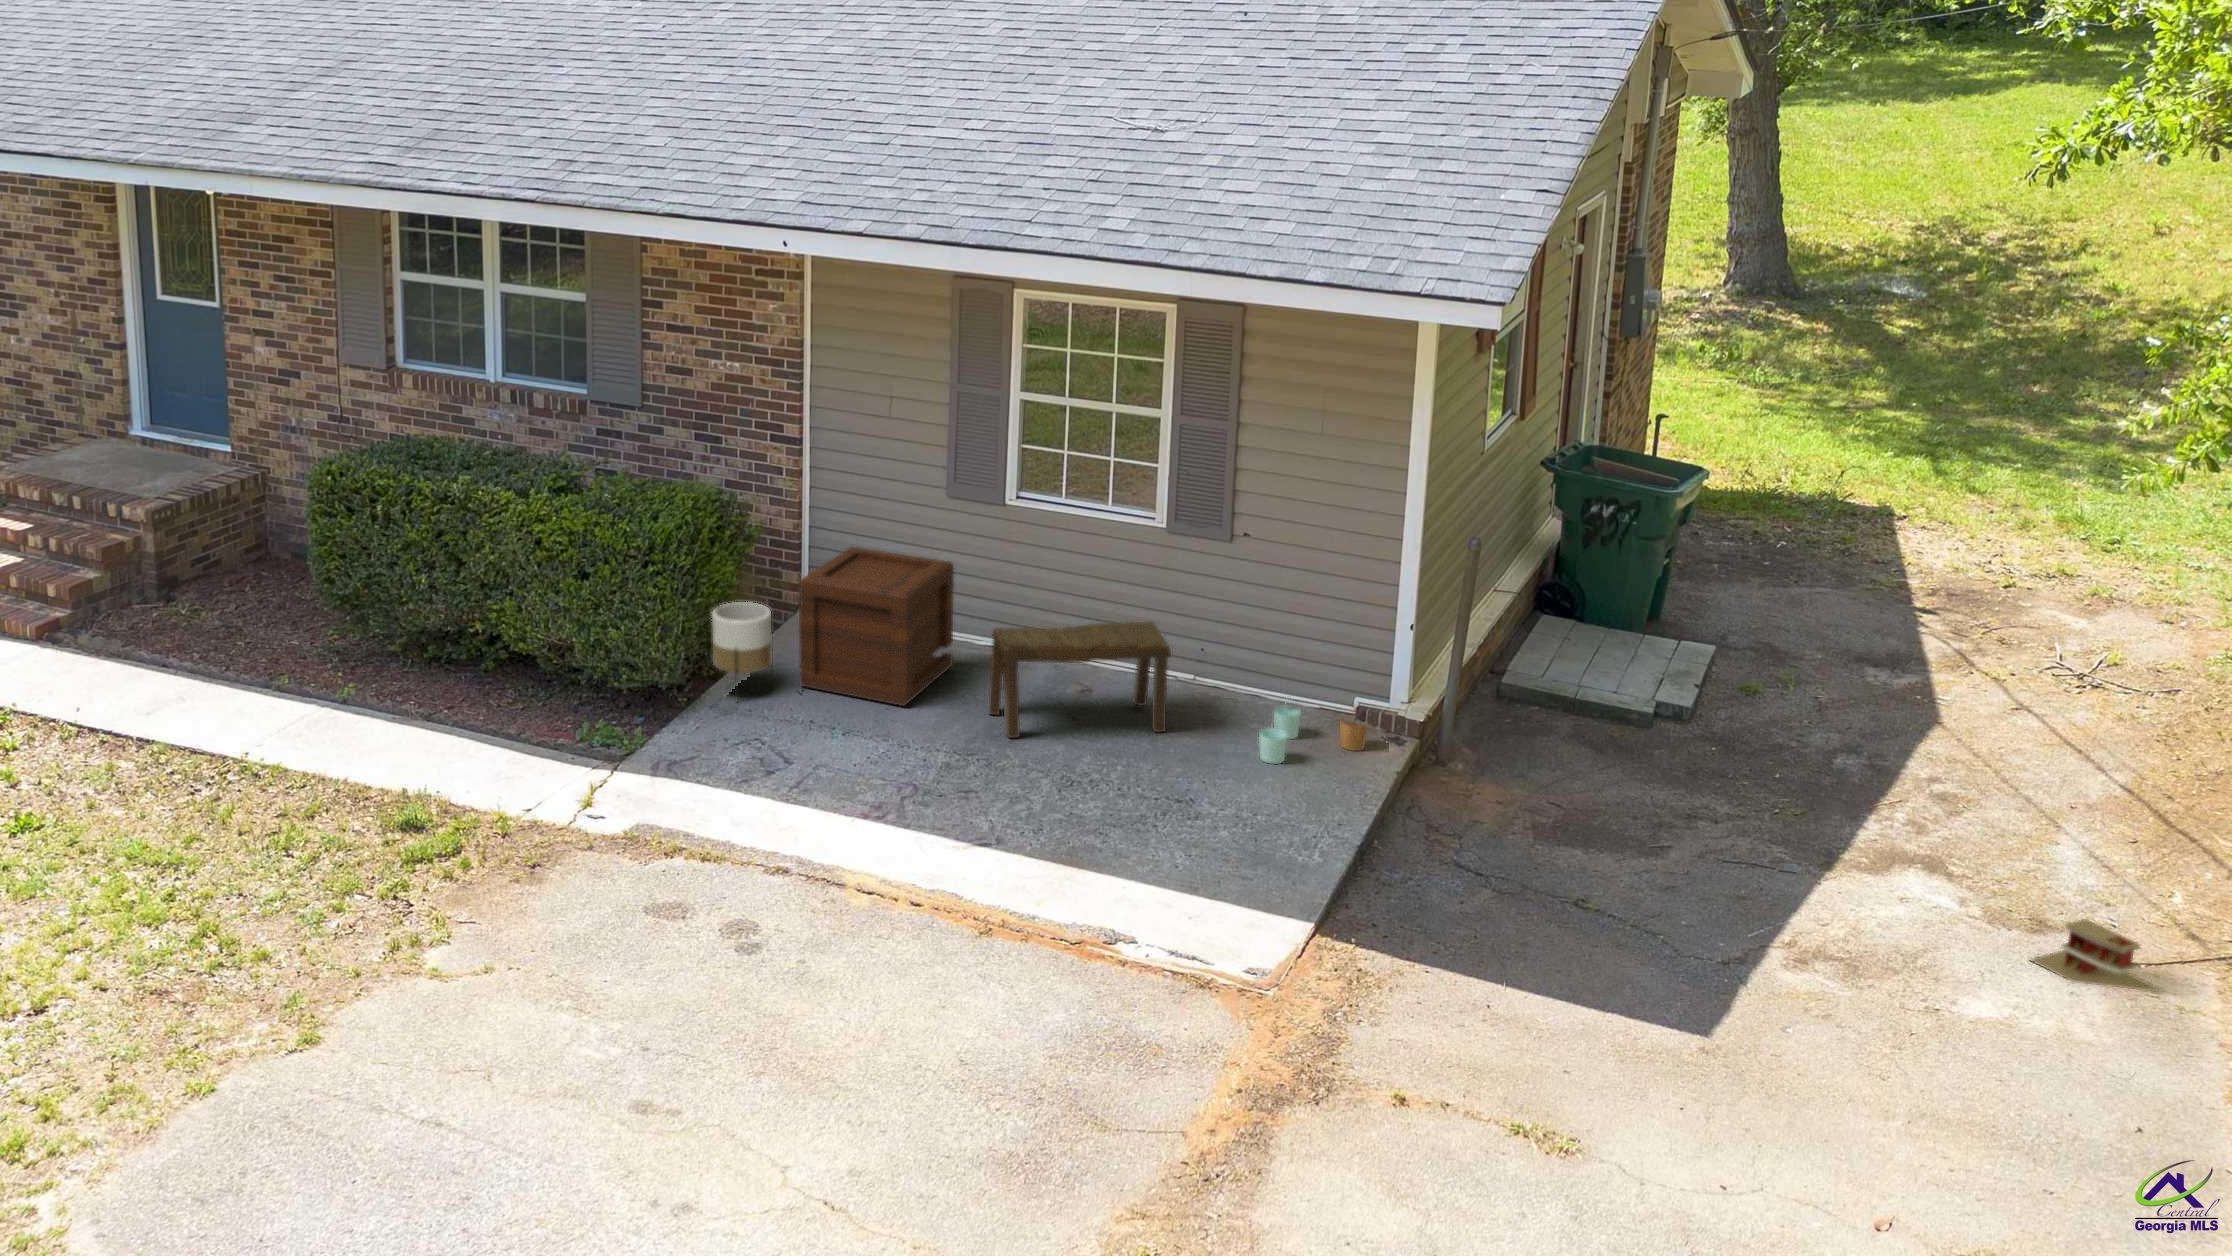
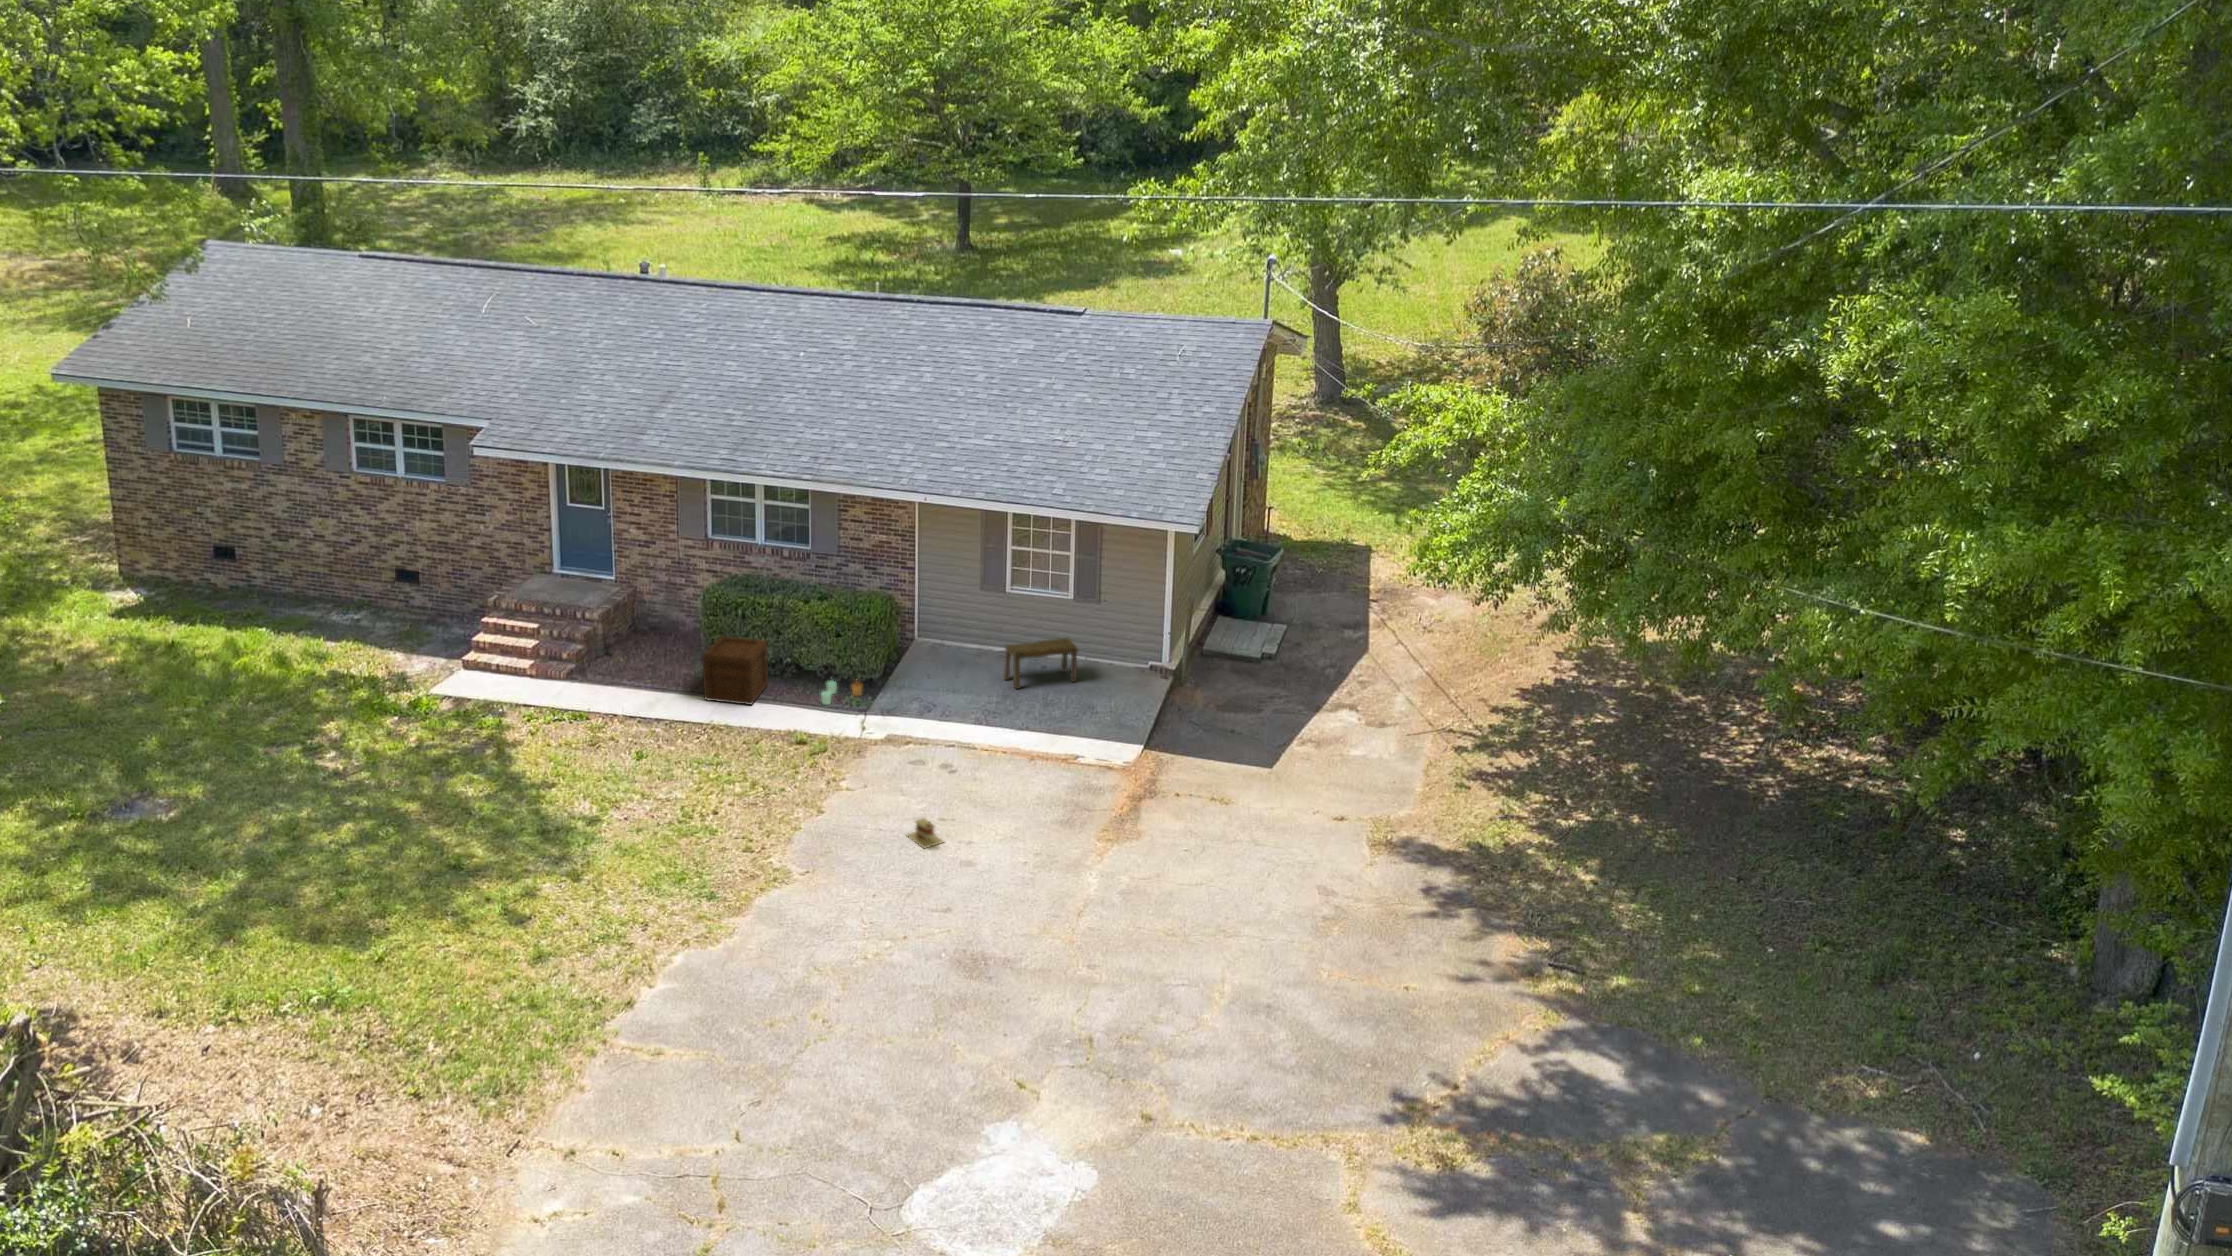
wooden crate: present [799,547,954,706] -> present [702,636,768,705]
planter: present [712,602,773,700] -> none [887,641,912,684]
bucket: present [1259,707,1368,764] -> present [821,681,862,705]
toy house: present [2031,919,2163,992] -> present [907,818,943,848]

